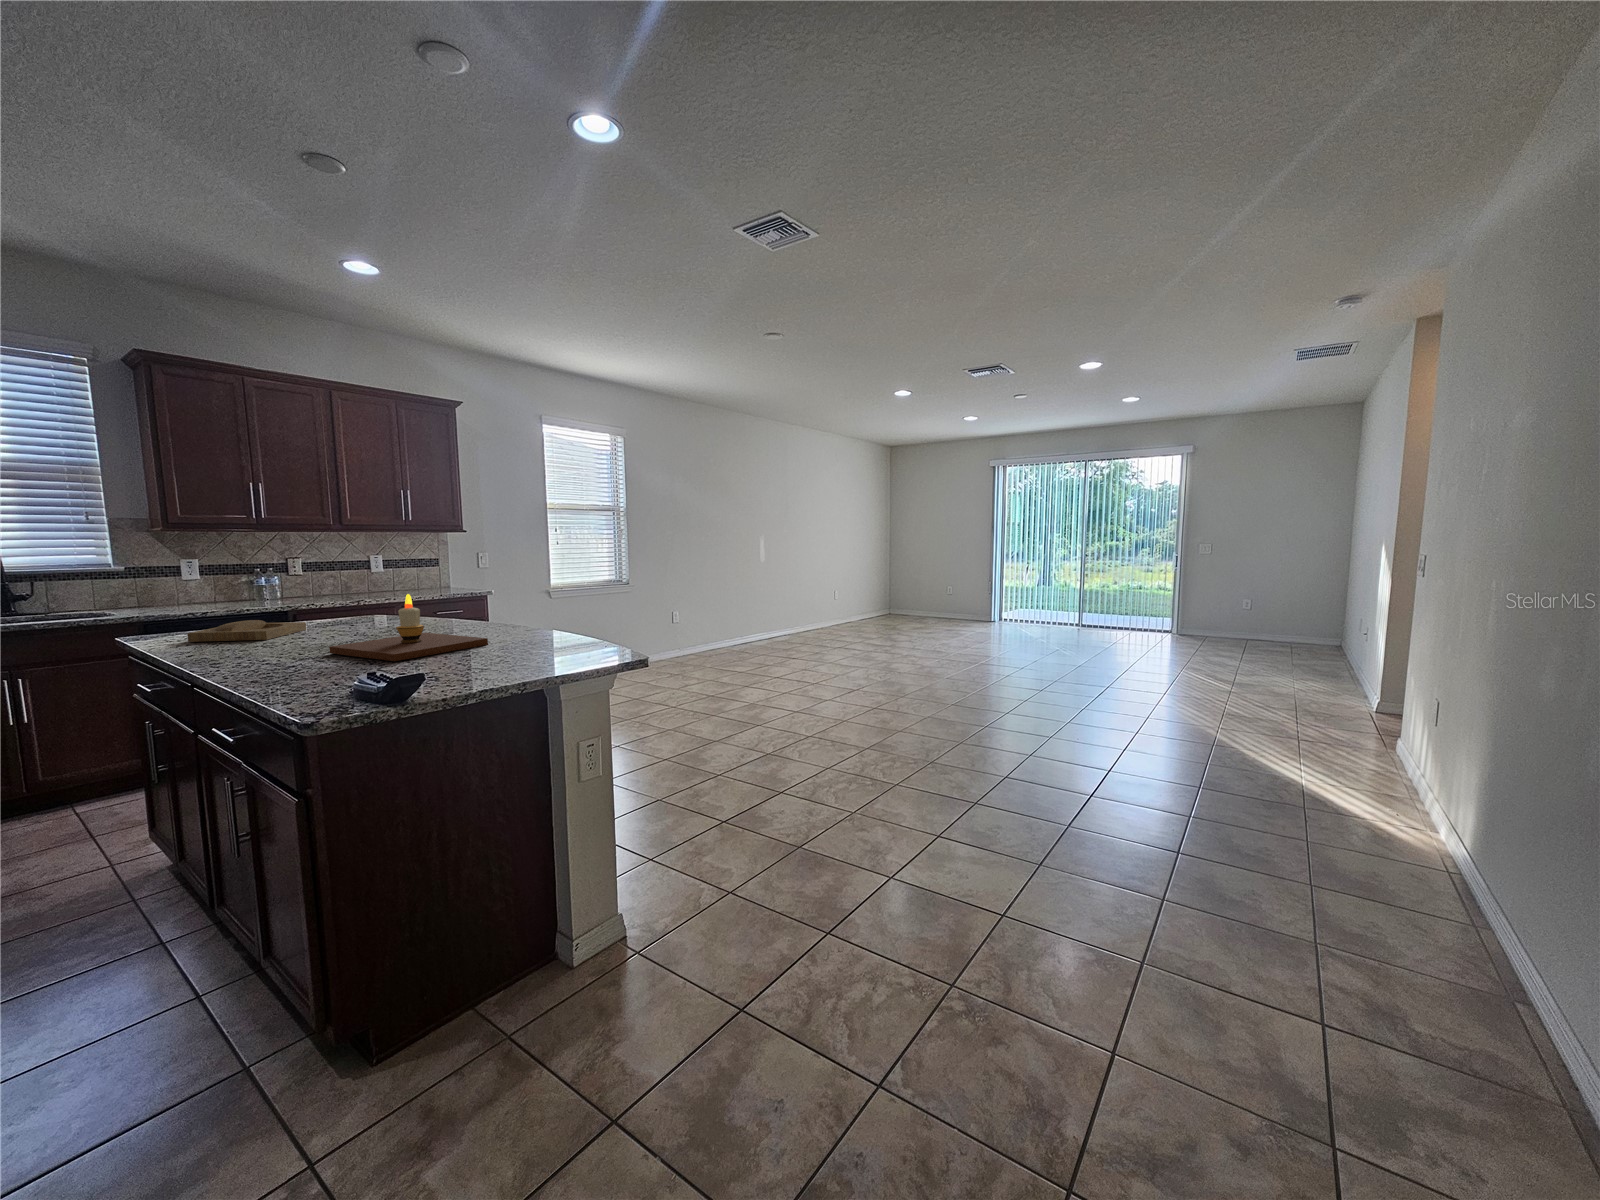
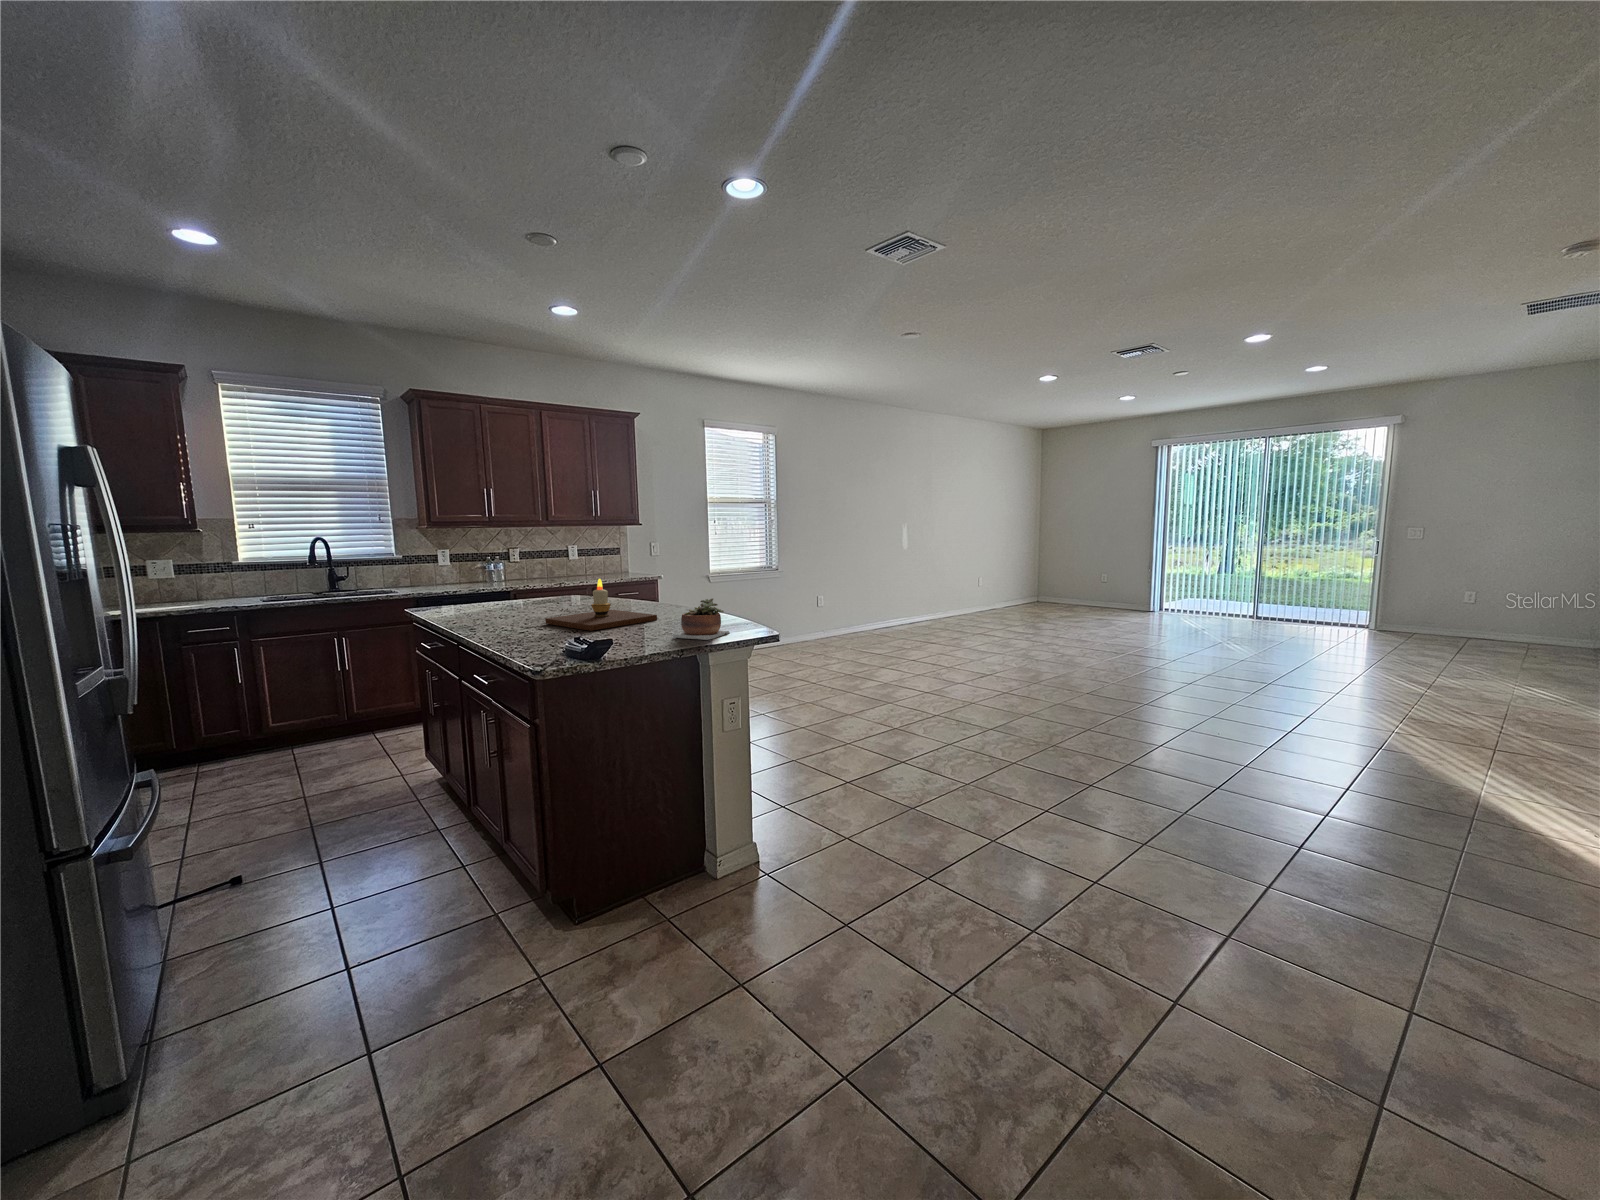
succulent plant: none [511,617,586,669] -> present [673,598,730,640]
tray: present [187,620,306,642] -> none [451,598,527,613]

